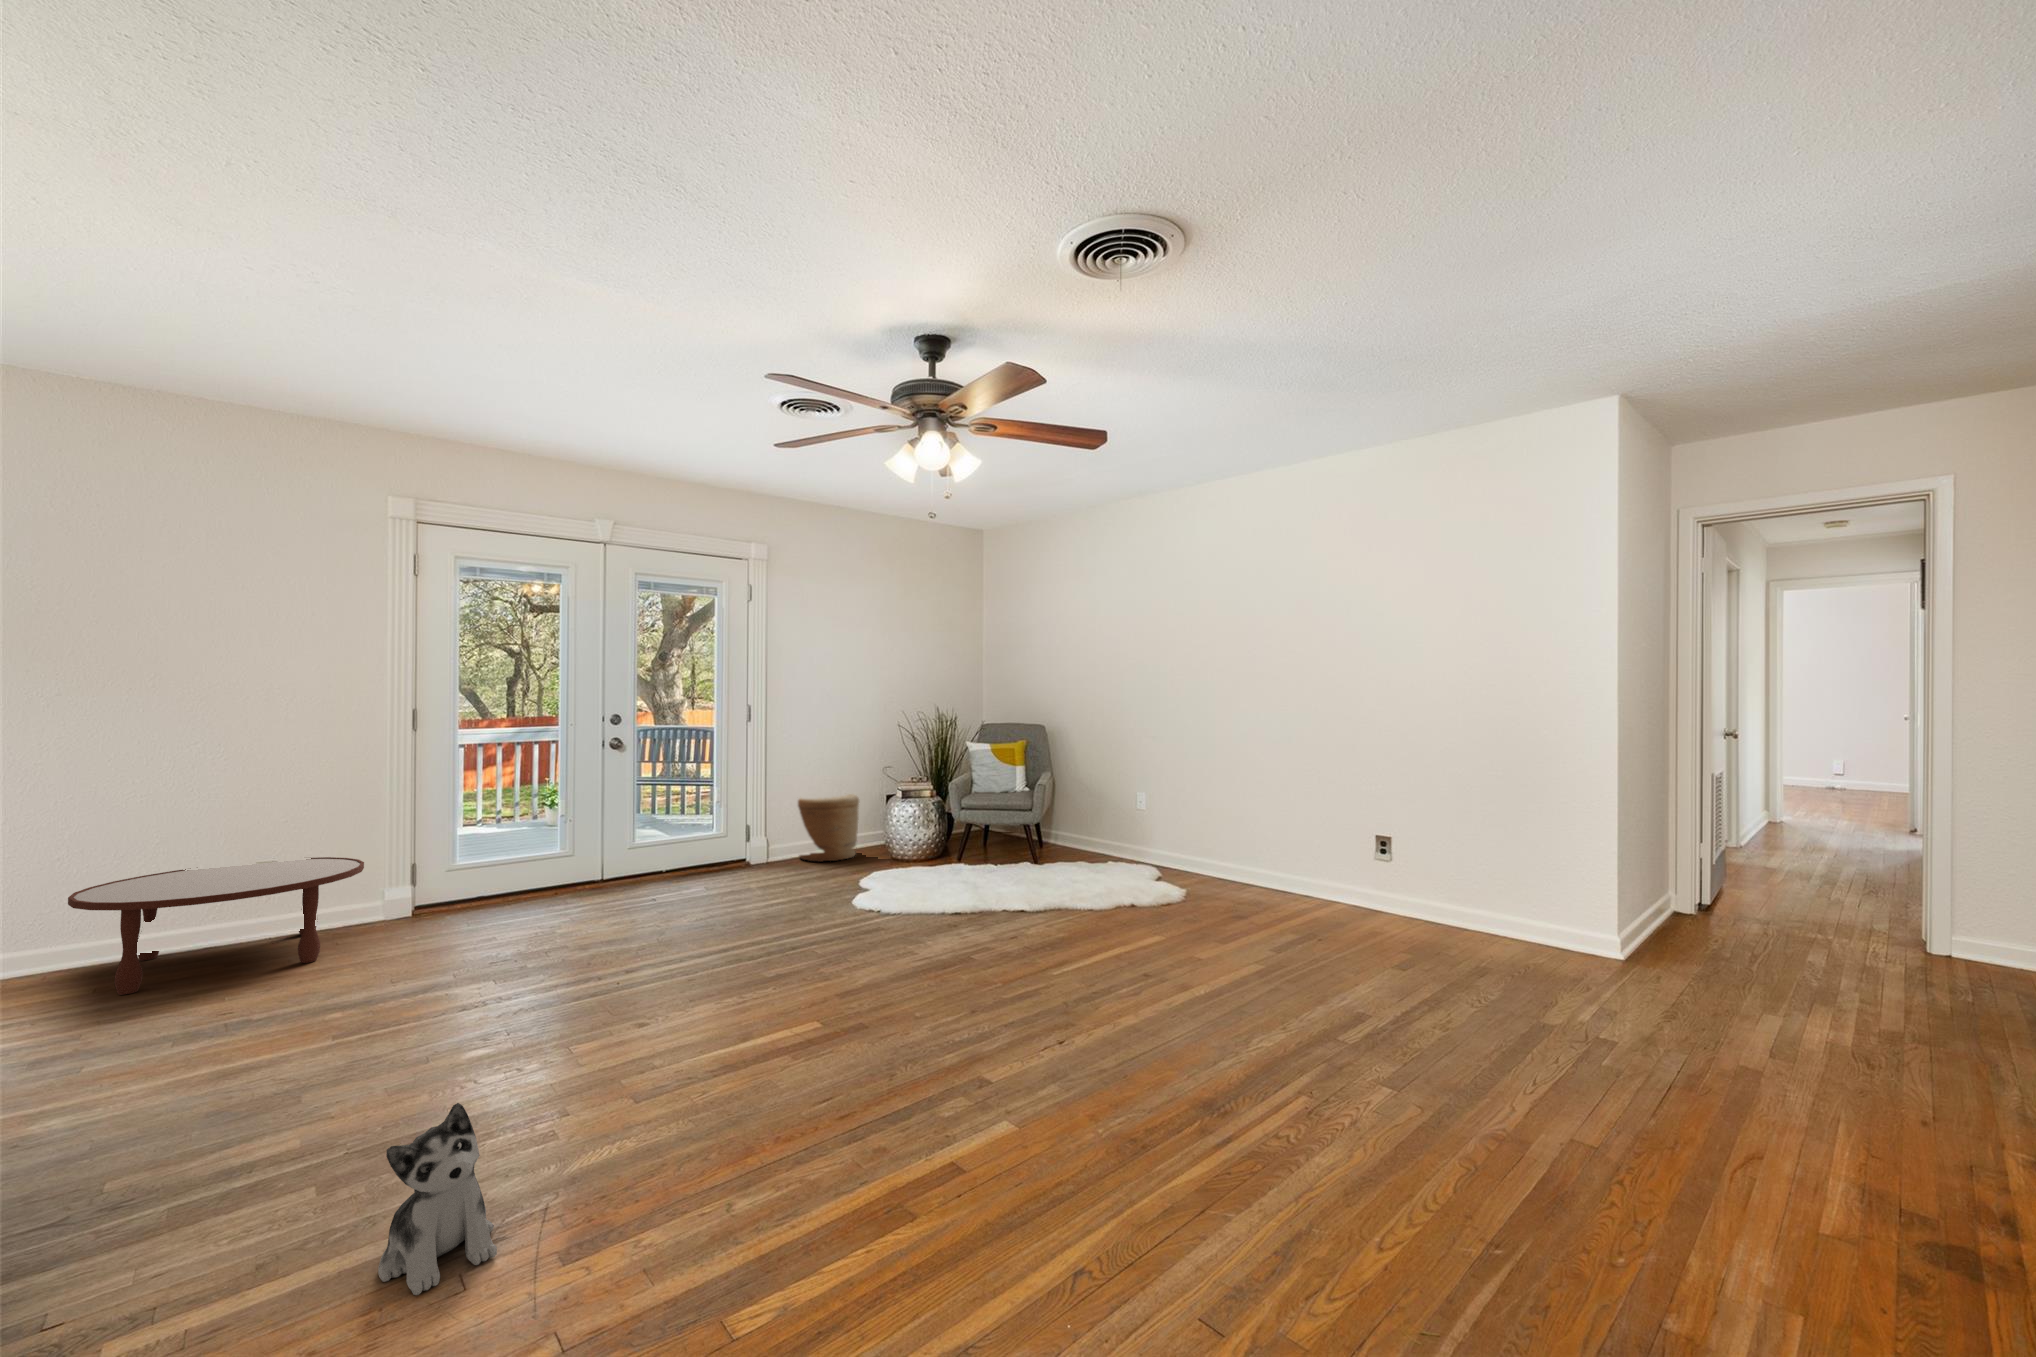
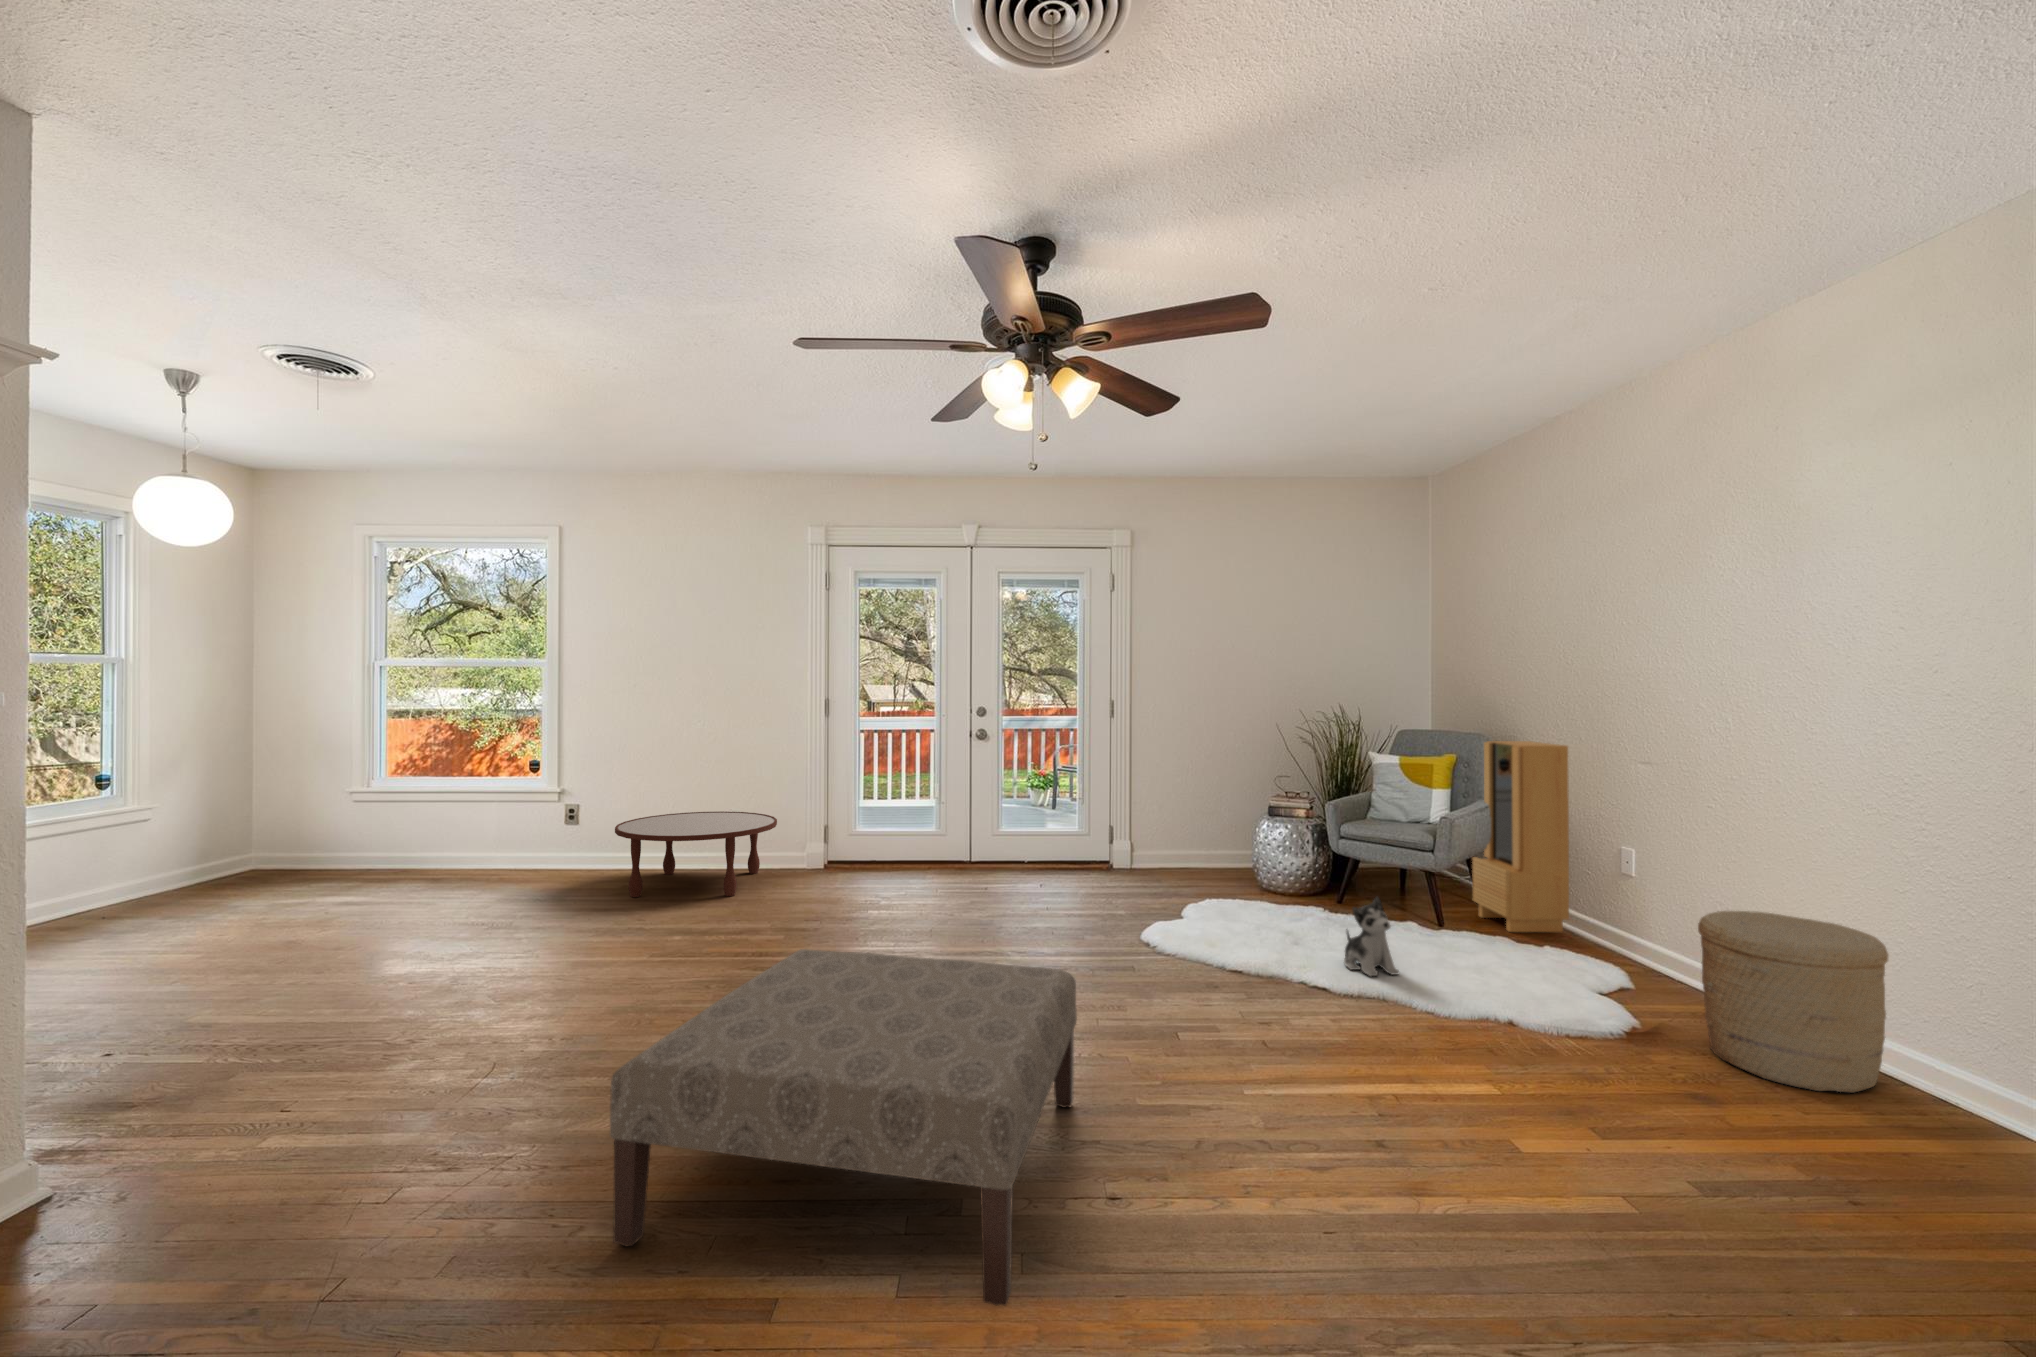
storage cabinet: none [1044,729,1105,859] -> present [1472,741,1569,932]
woven basket: present [798,794,859,862] -> present [1698,911,1888,1093]
ottoman: none [683,911,1100,1272] -> present [610,949,1077,1306]
plush toy: present [378,1103,497,1295] -> present [1344,897,1399,976]

